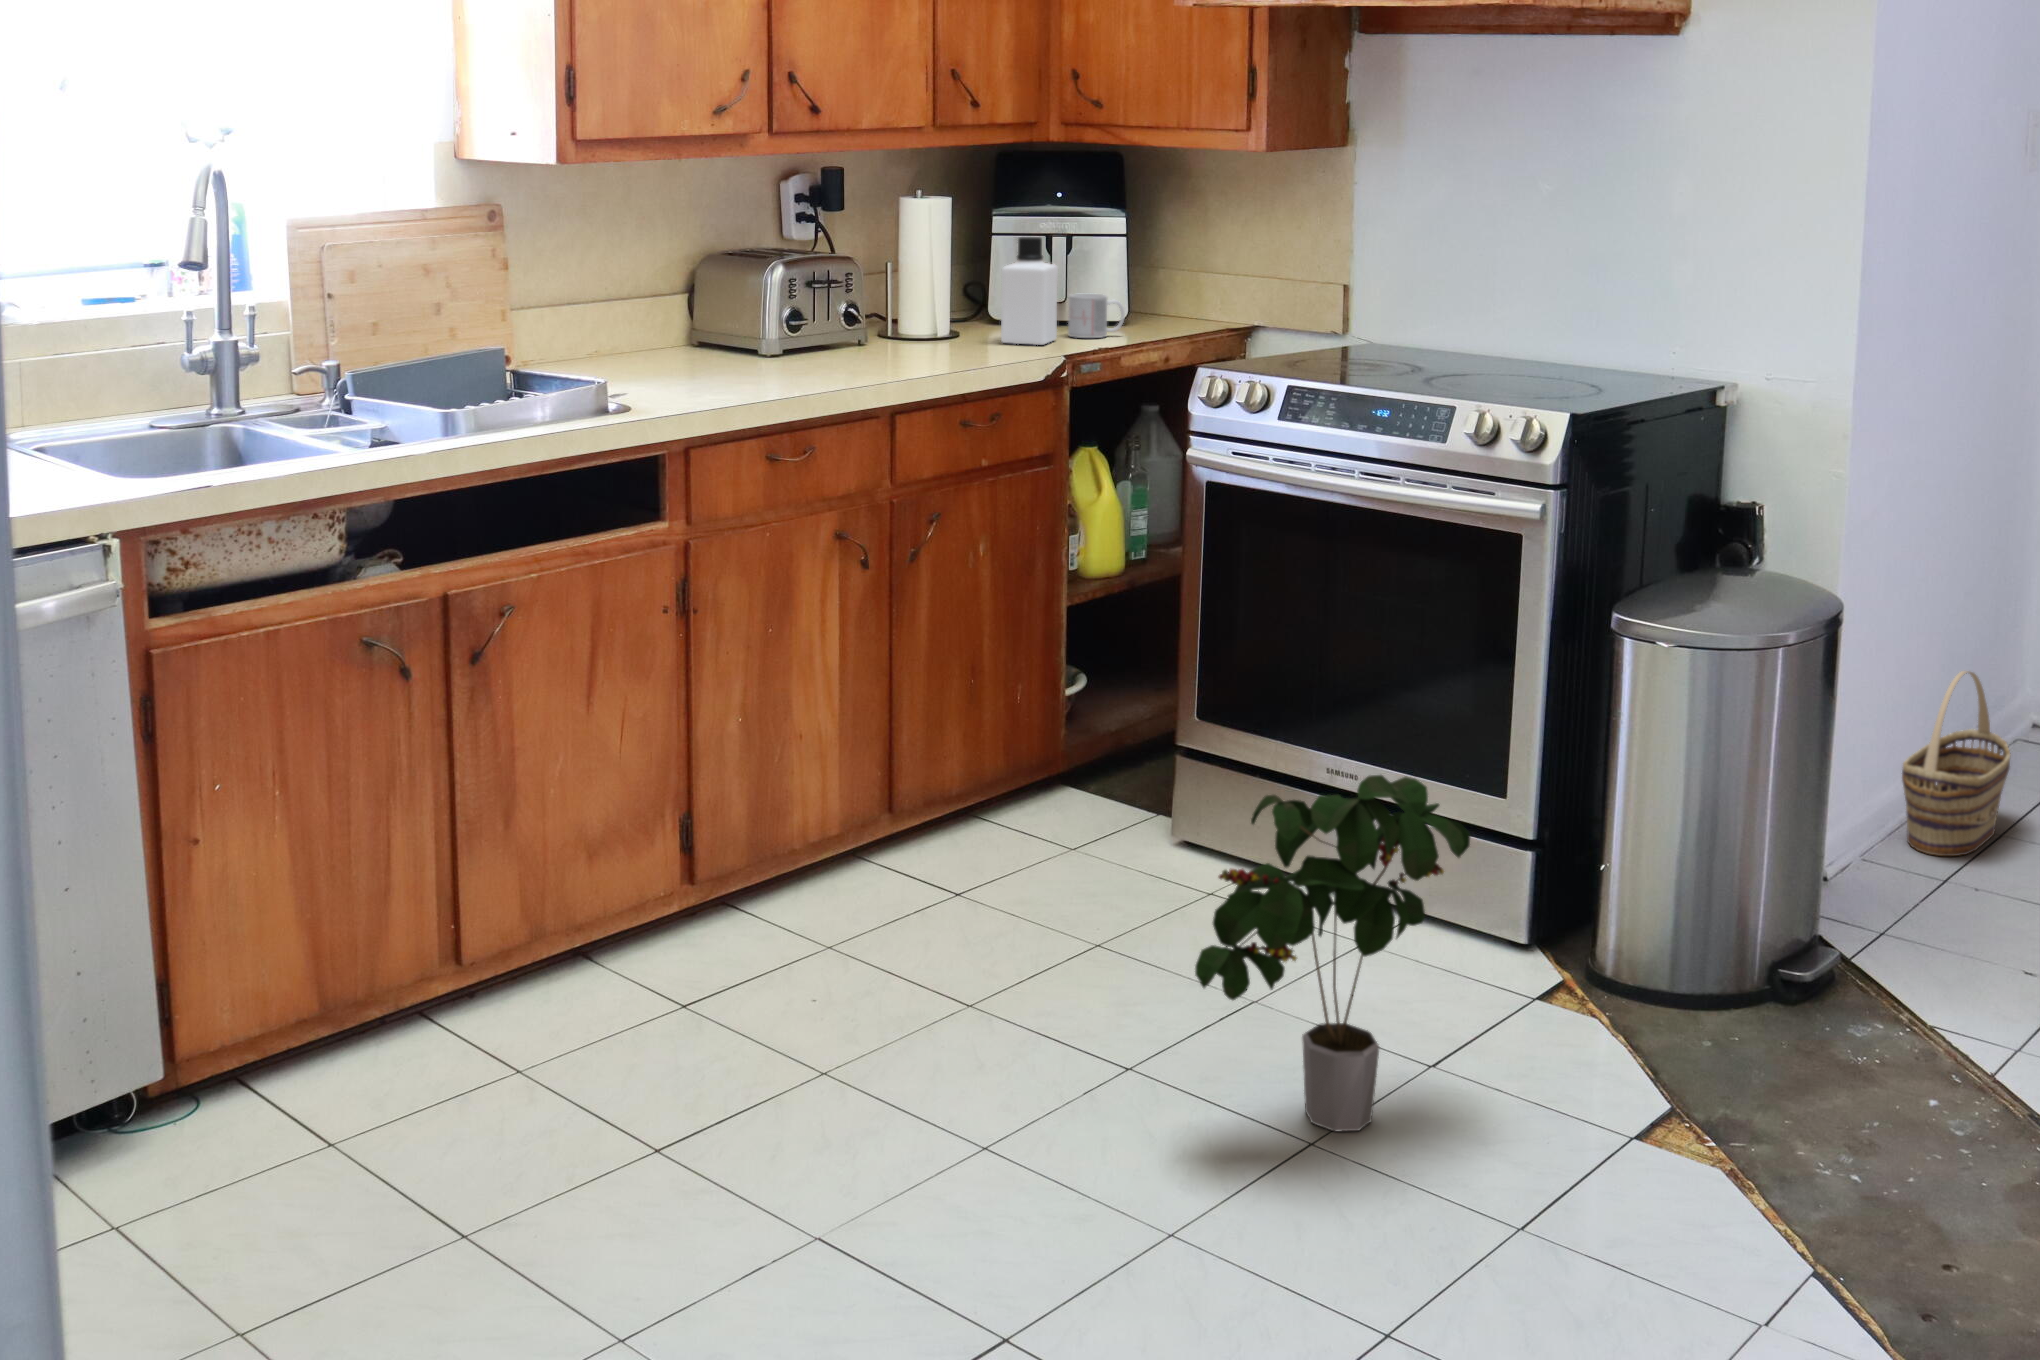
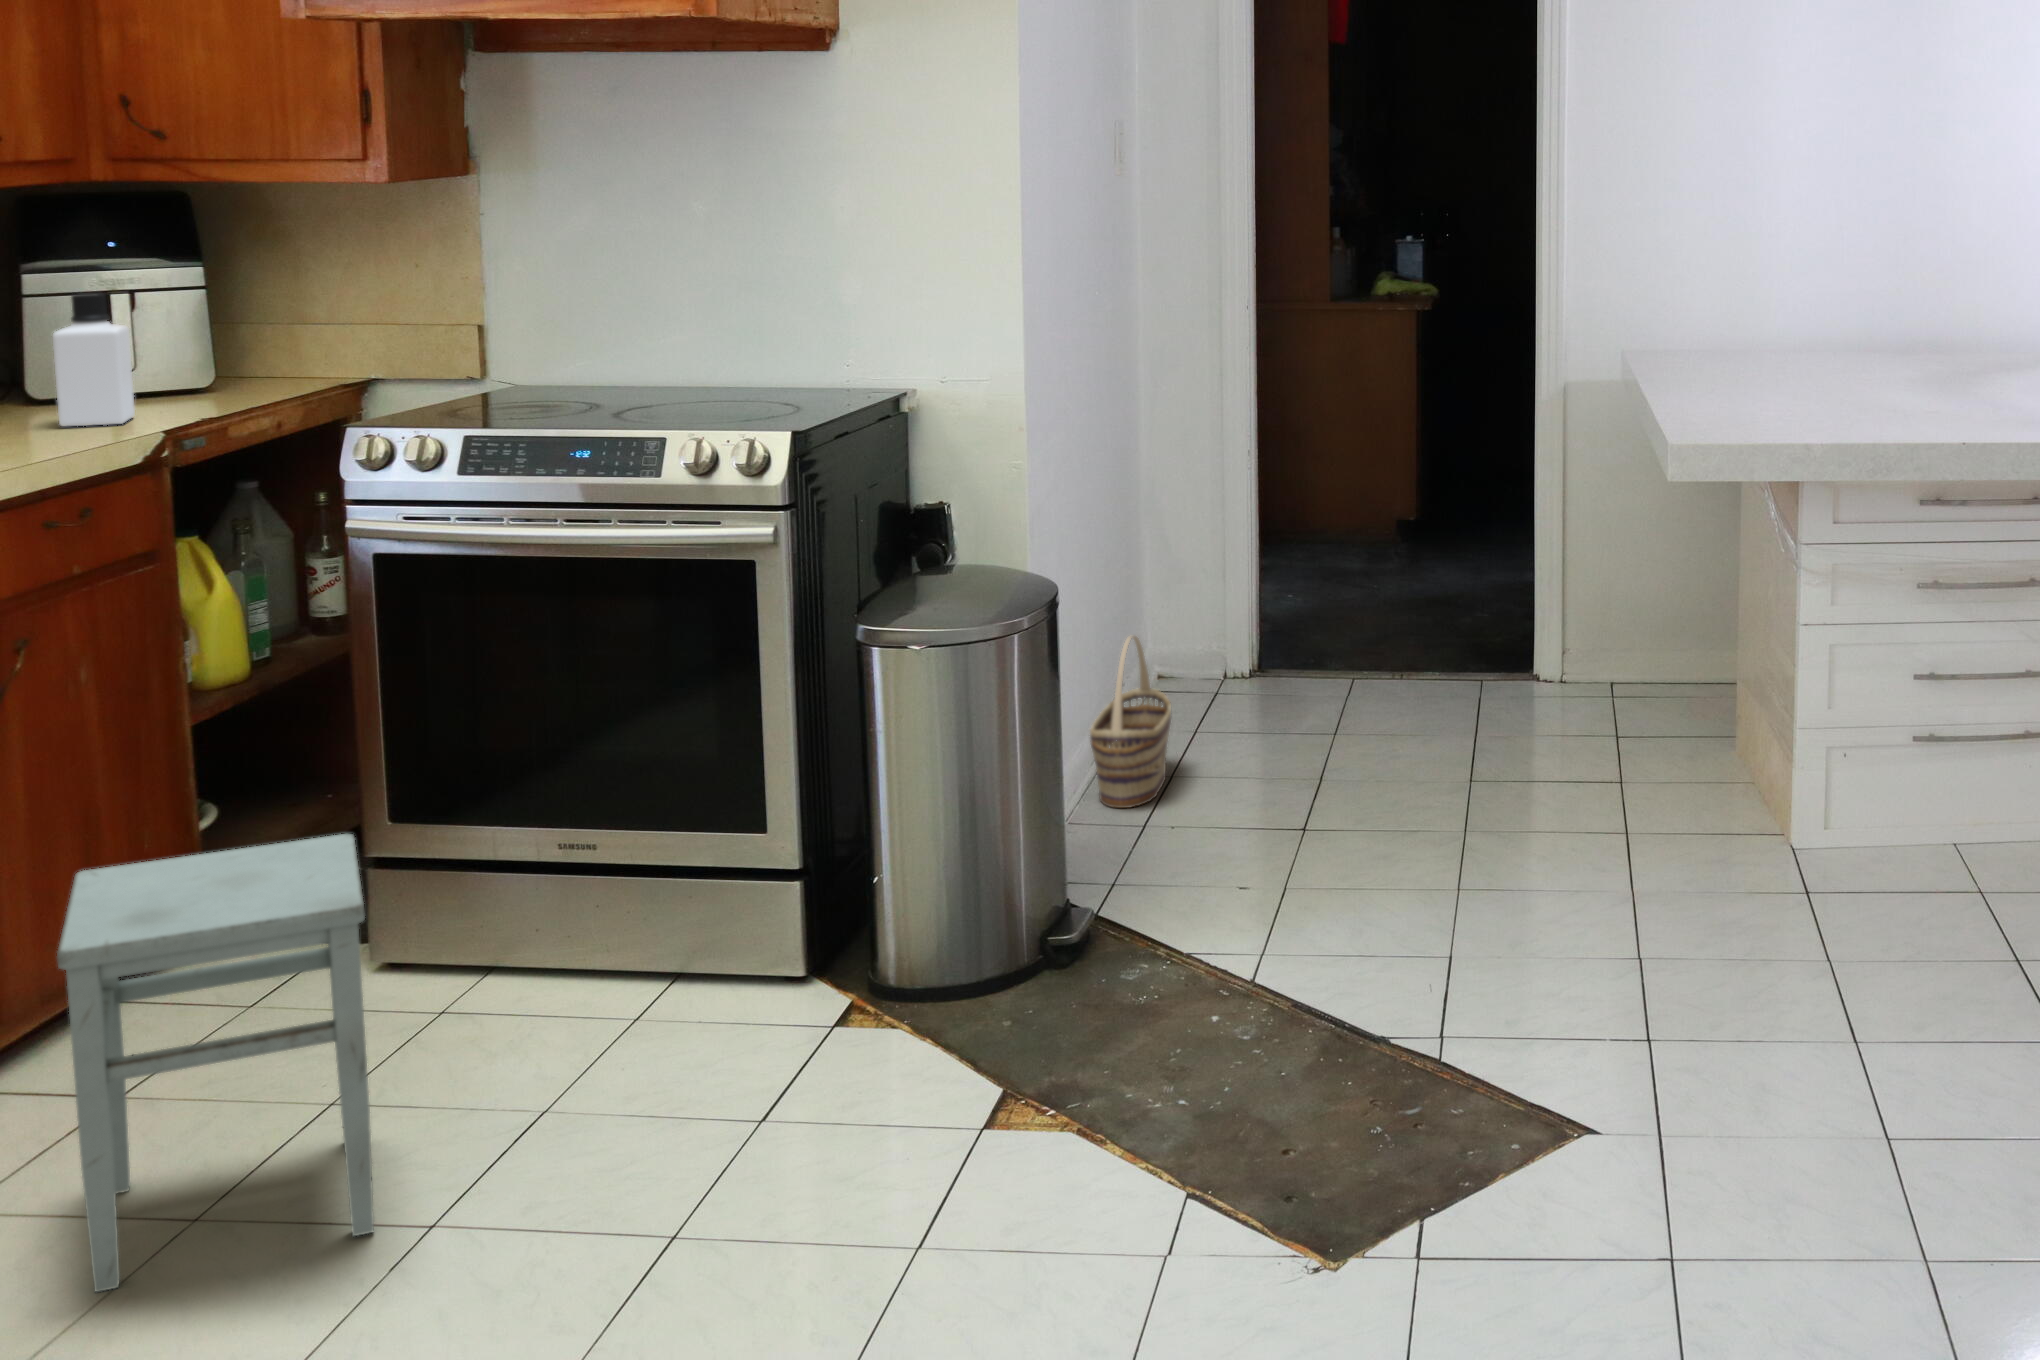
mug: present [1068,293,1125,338] -> none [143,357,222,412]
stool: none [886,700,1128,1057] -> present [57,834,374,1292]
potted plant: present [1195,775,1471,1131] -> none [521,826,783,1215]

